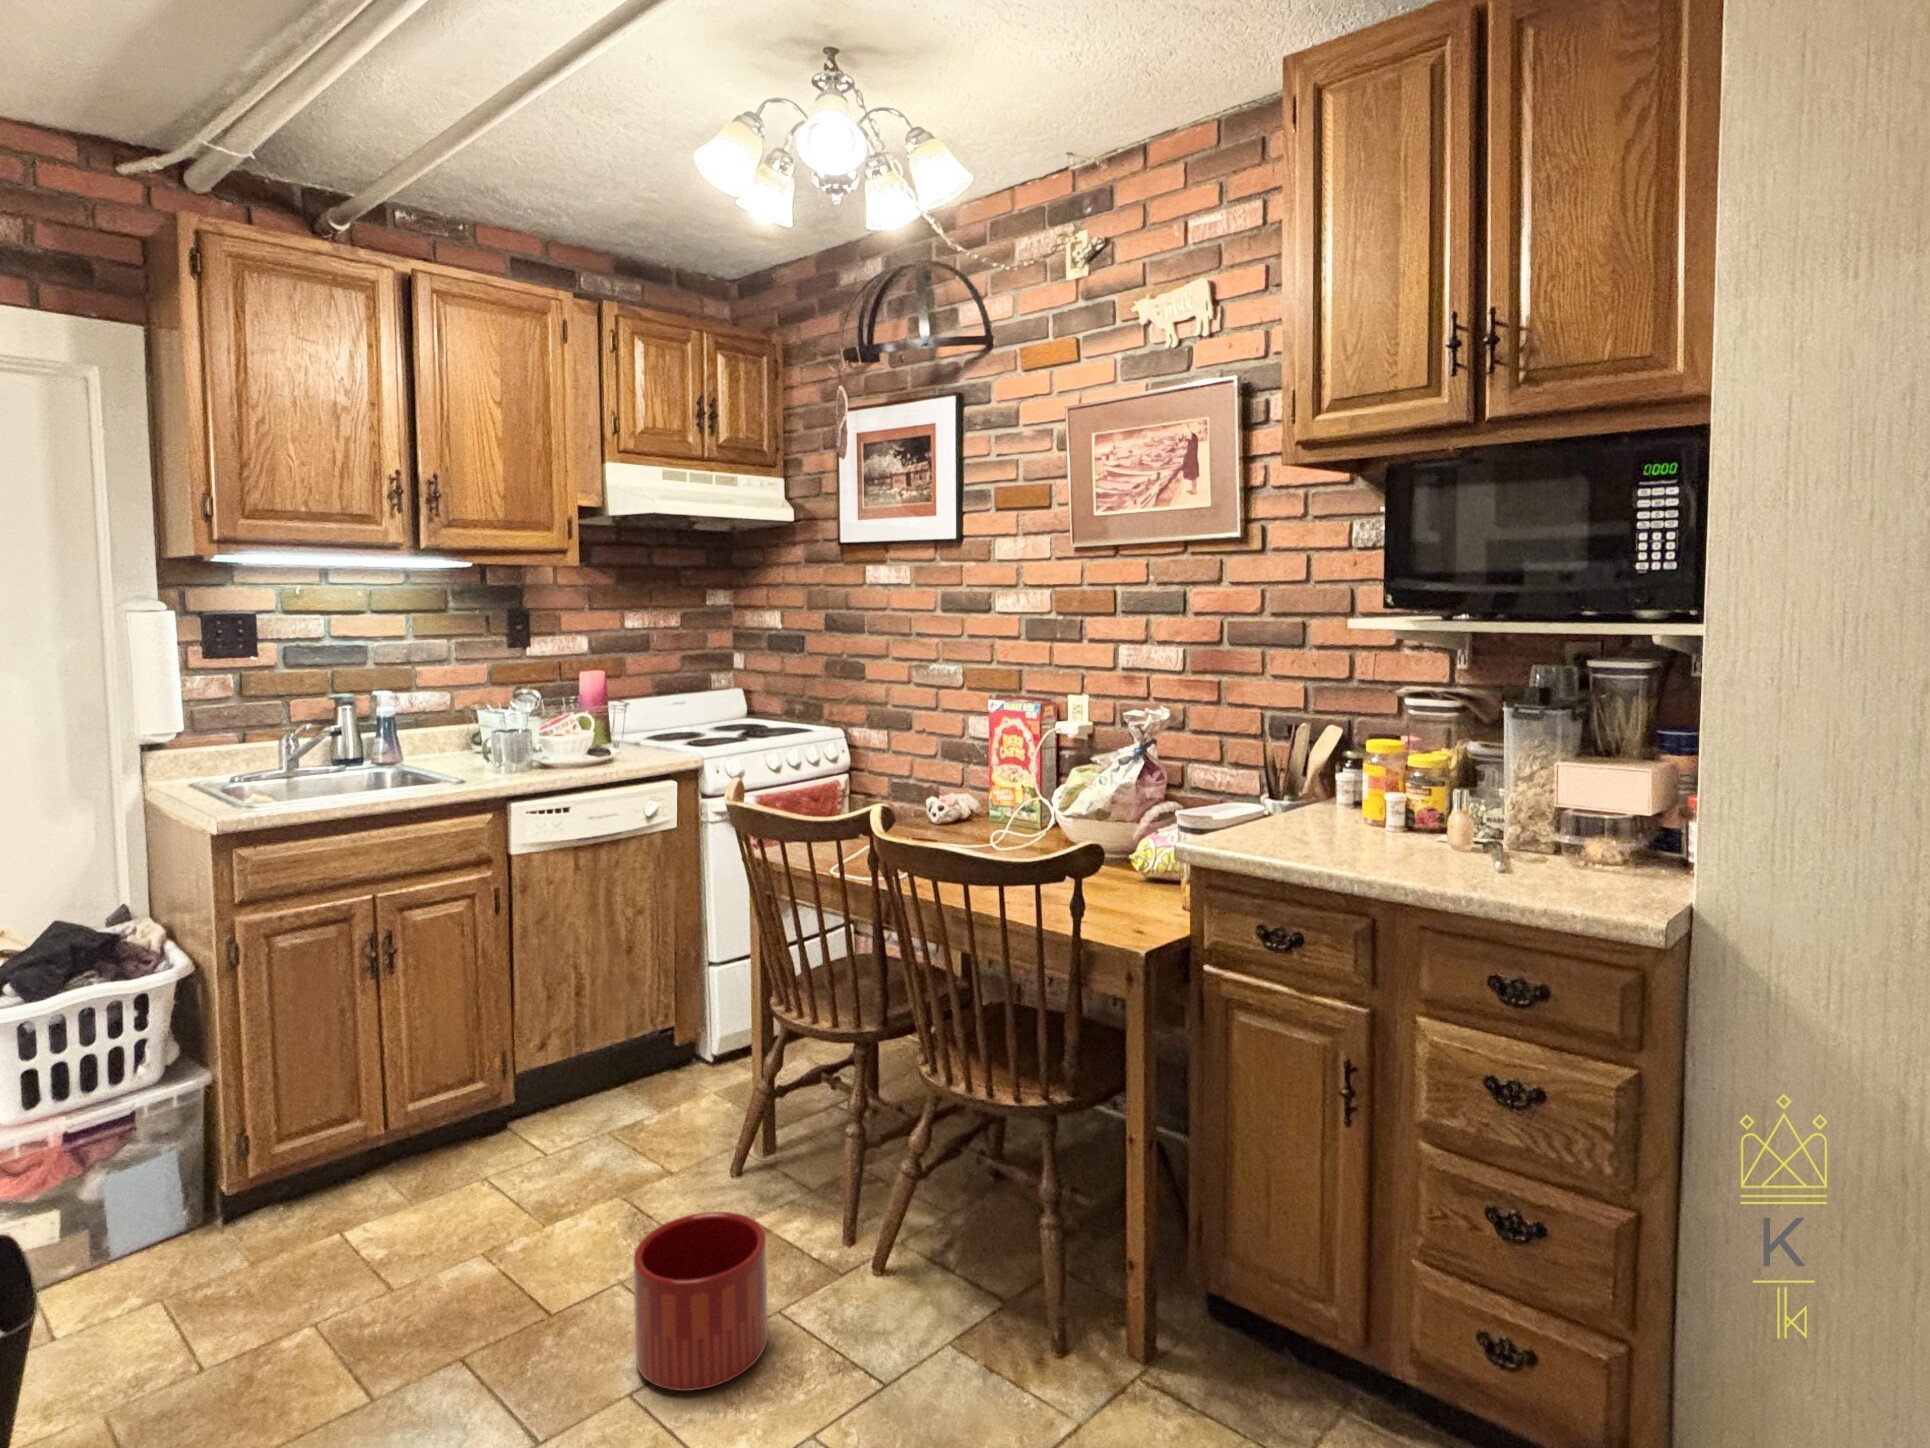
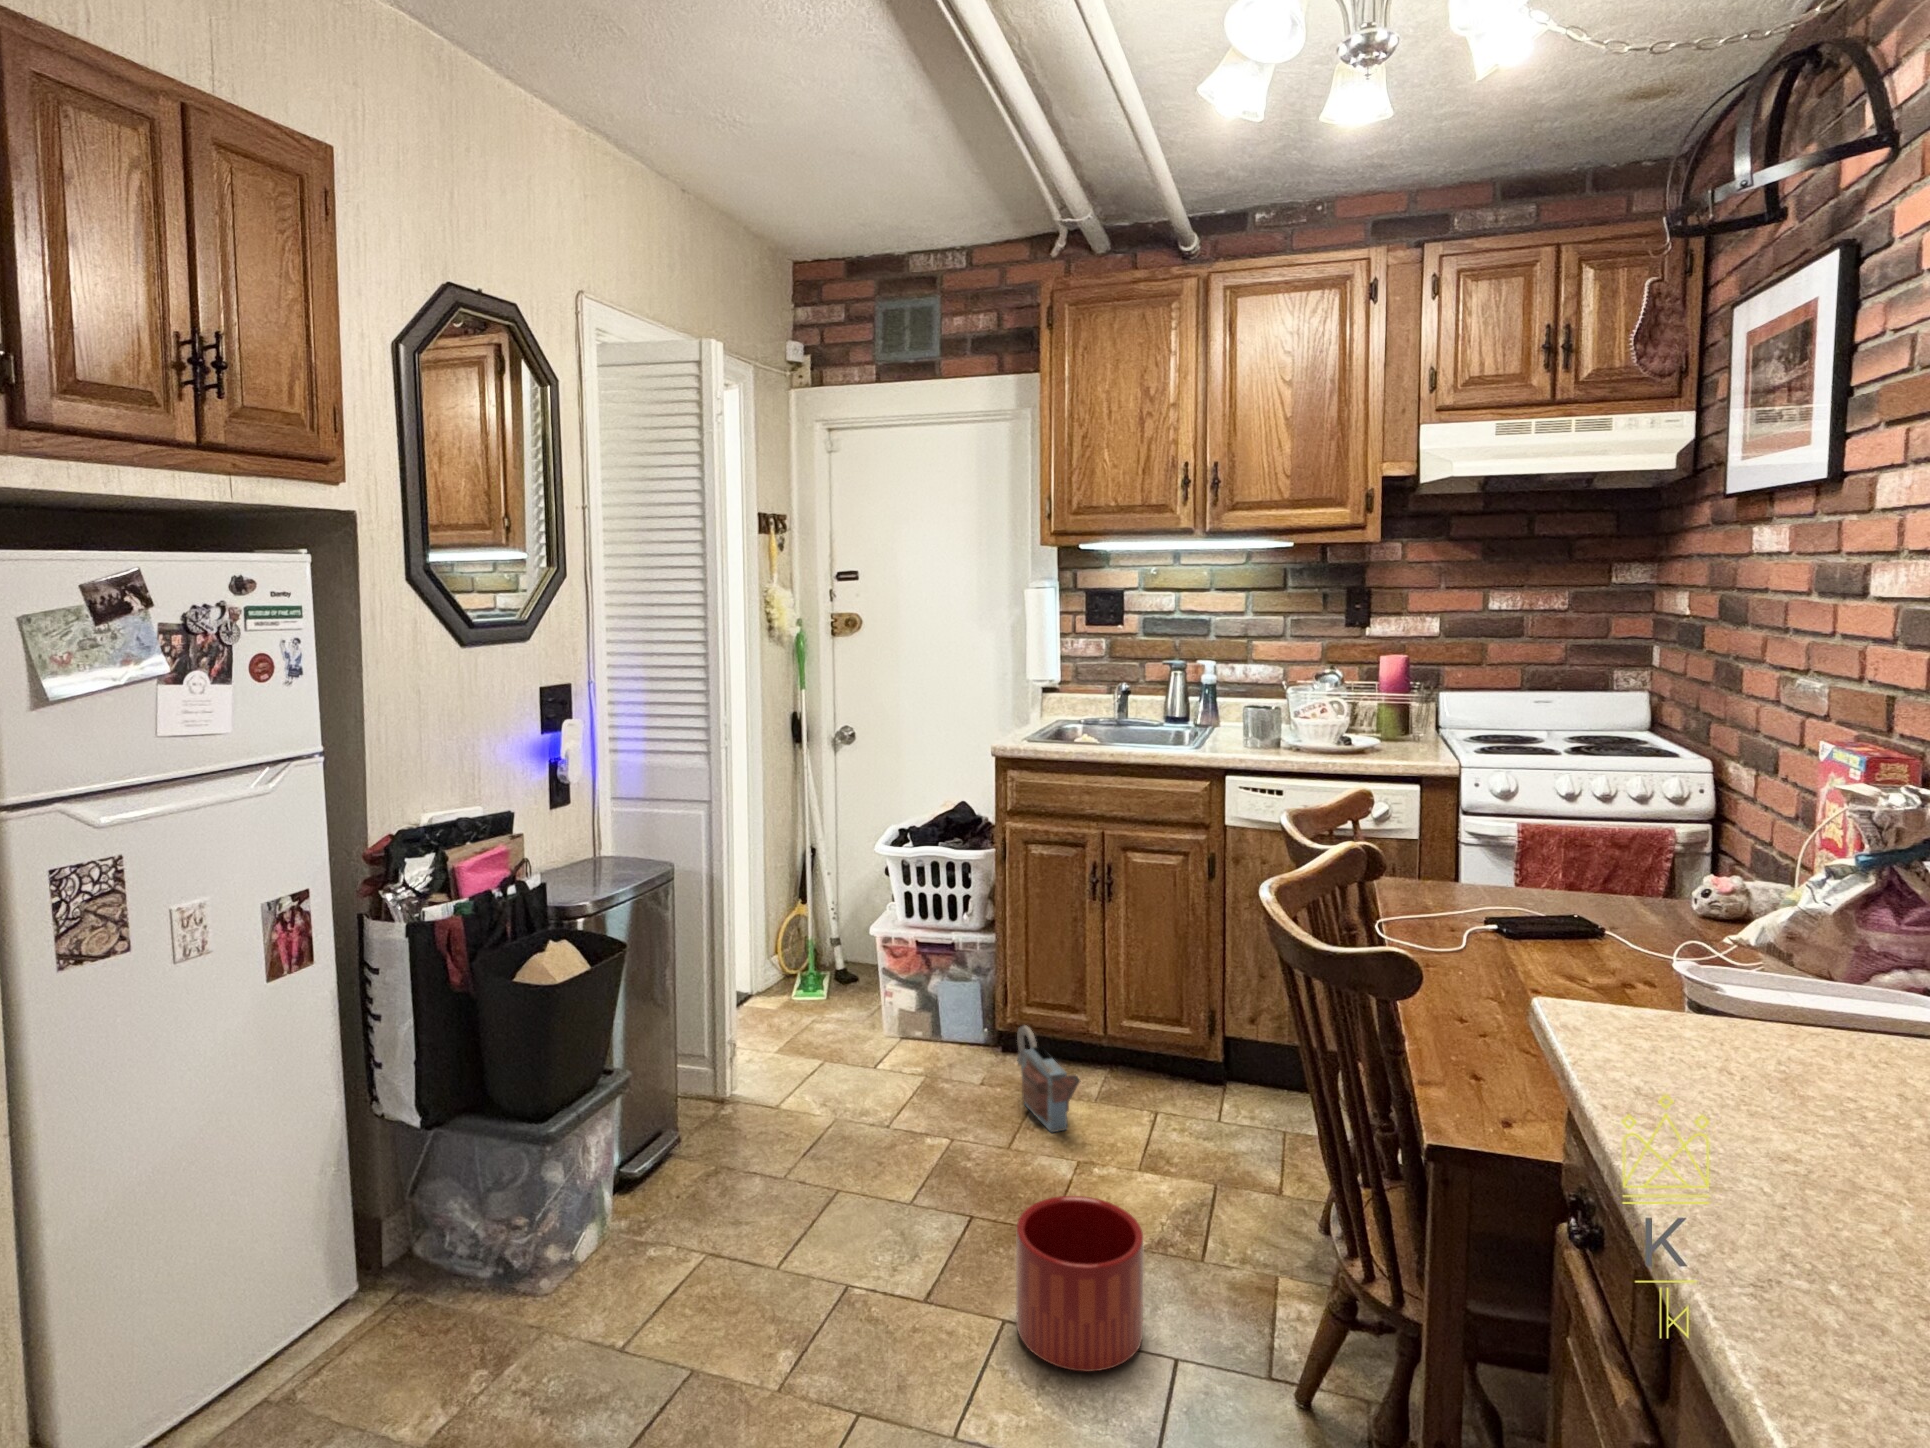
watering can: none [316,1152,477,1251] -> present [1017,1025,1080,1132]

